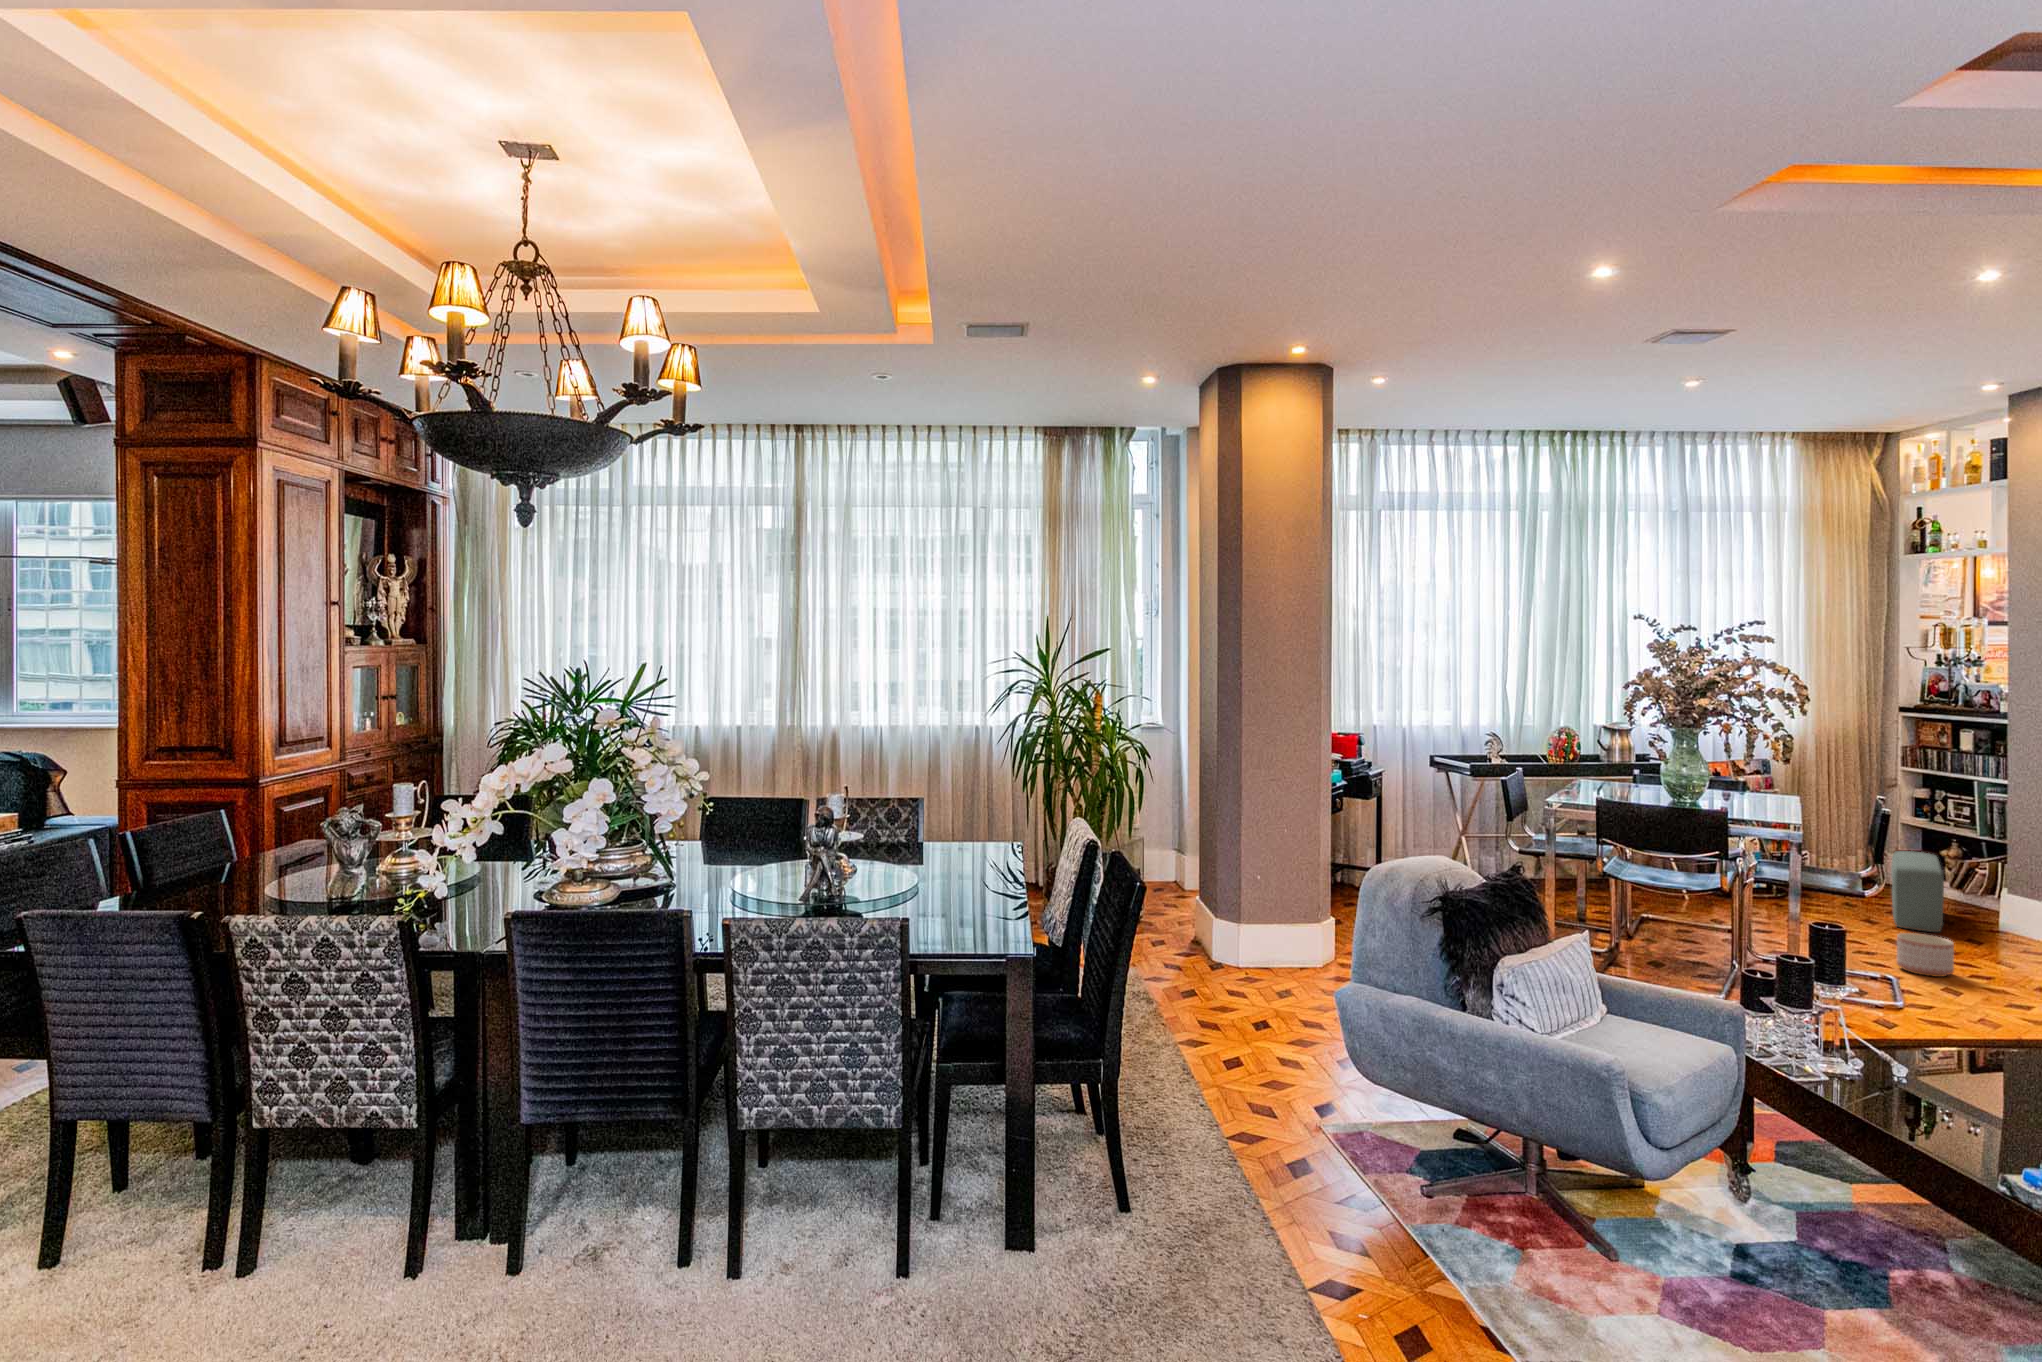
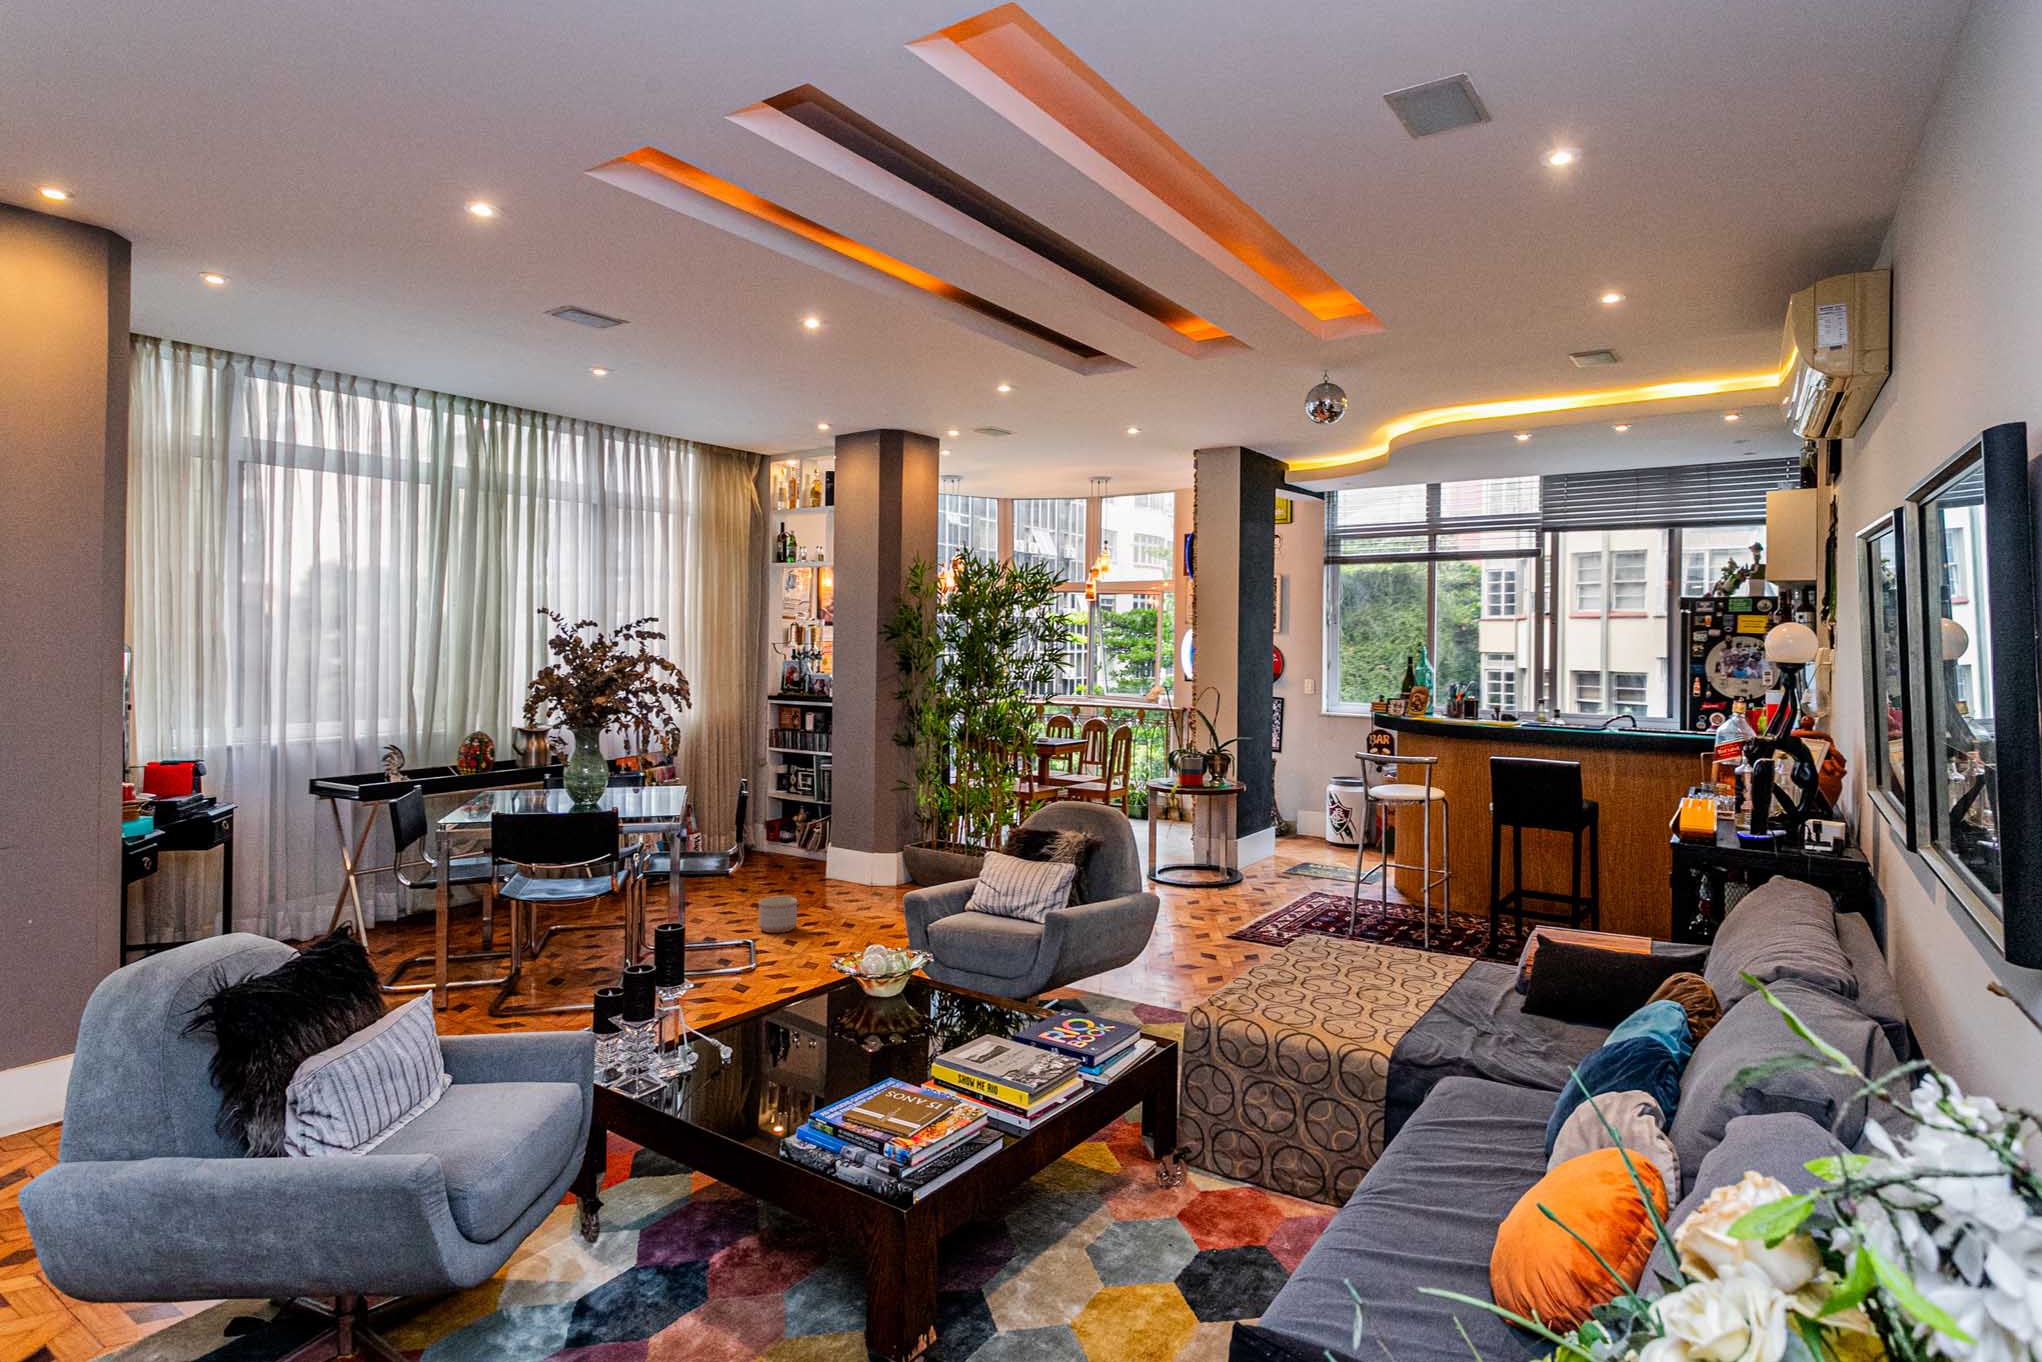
pouf: present [1891,851,1944,932] -> none [760,821,794,891]

